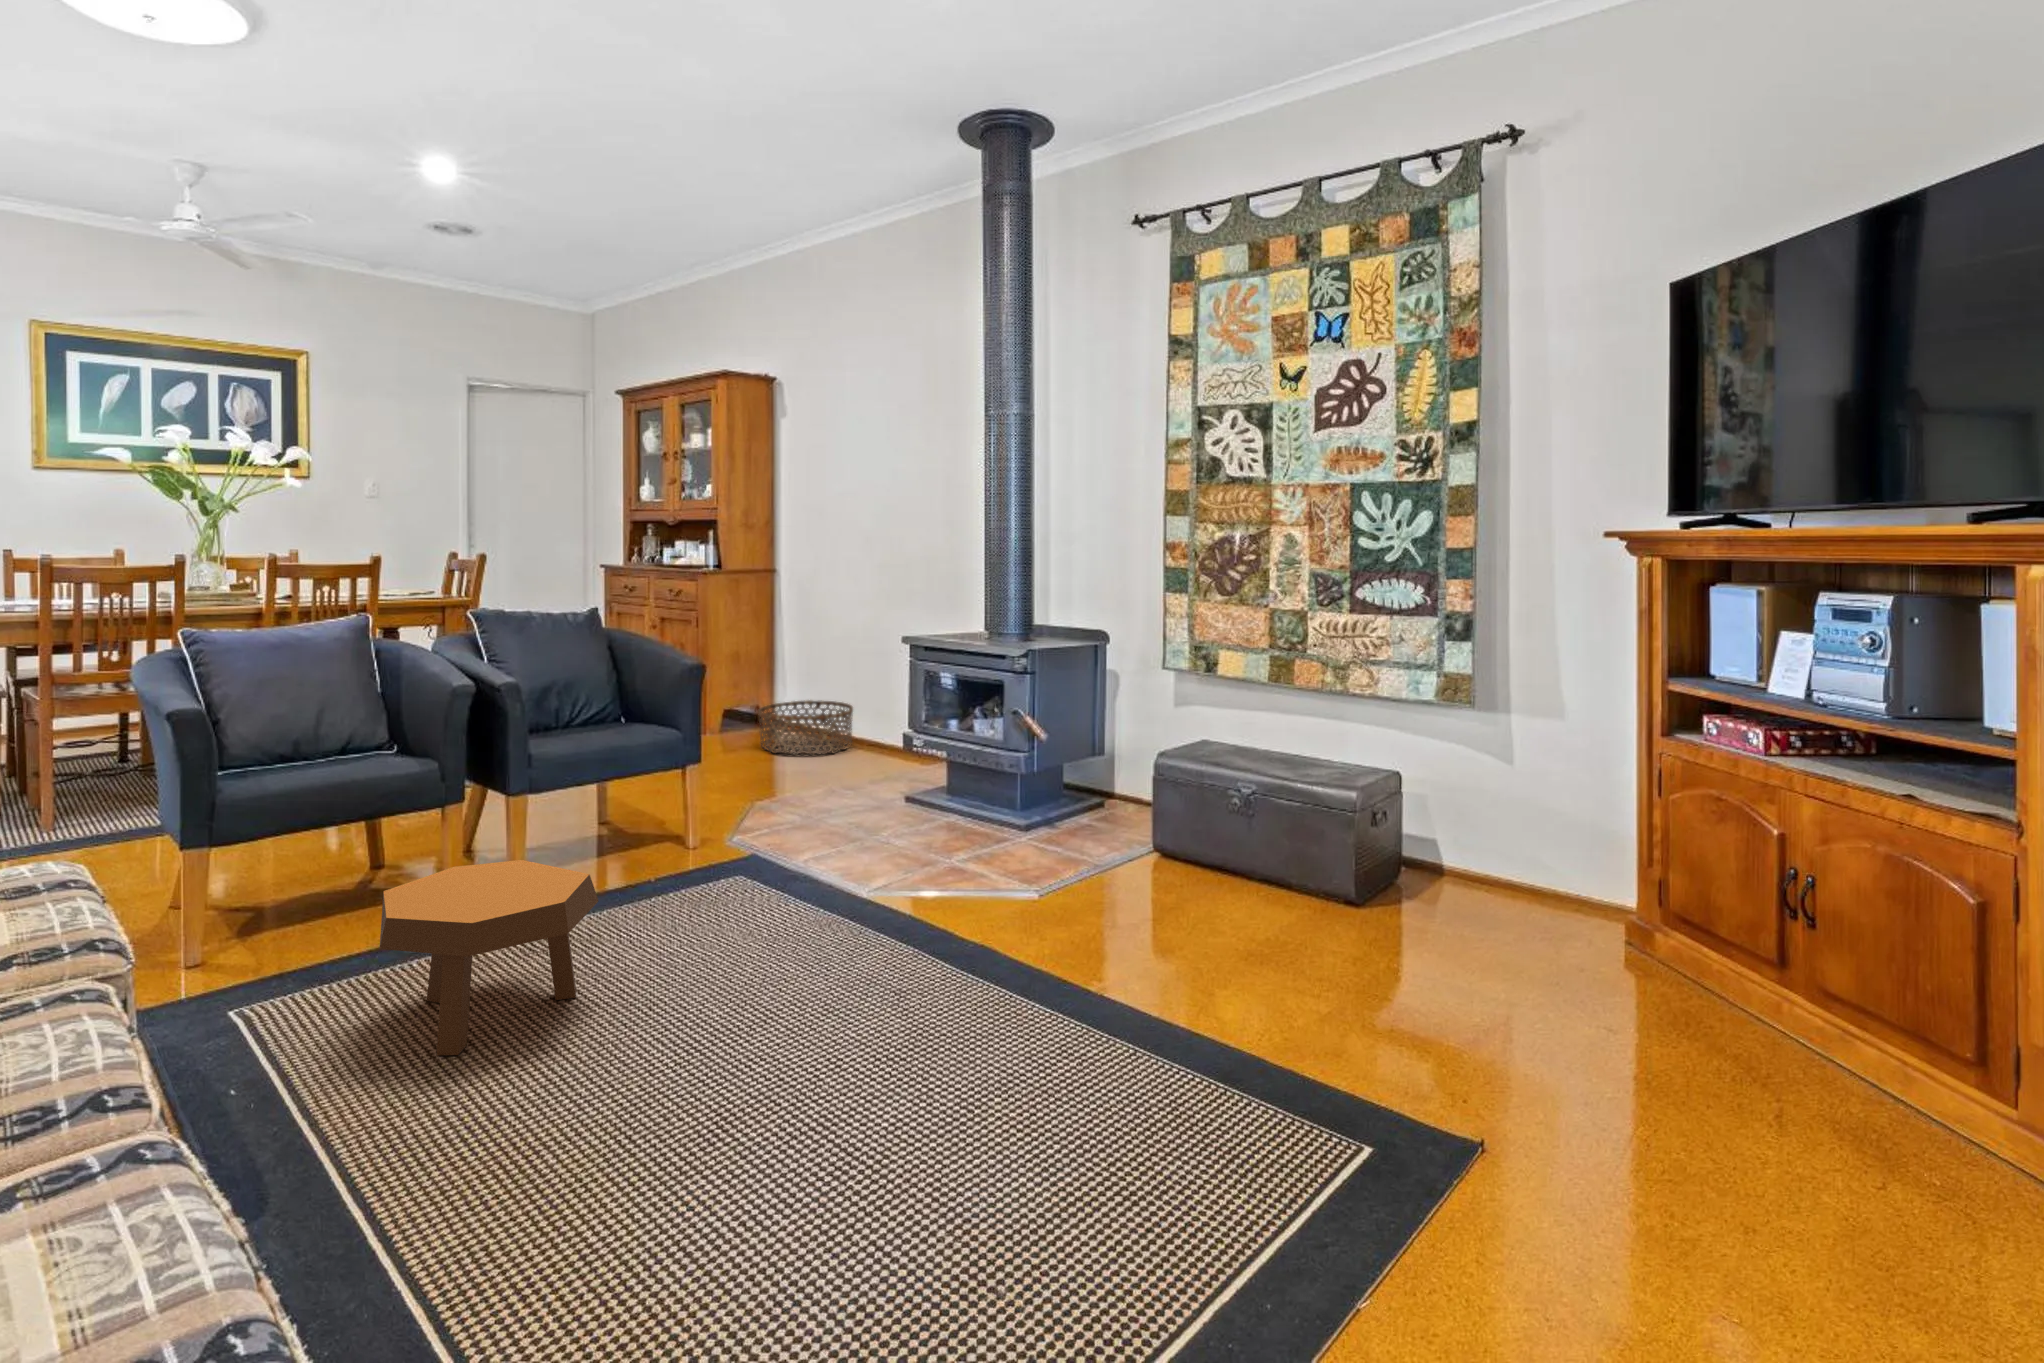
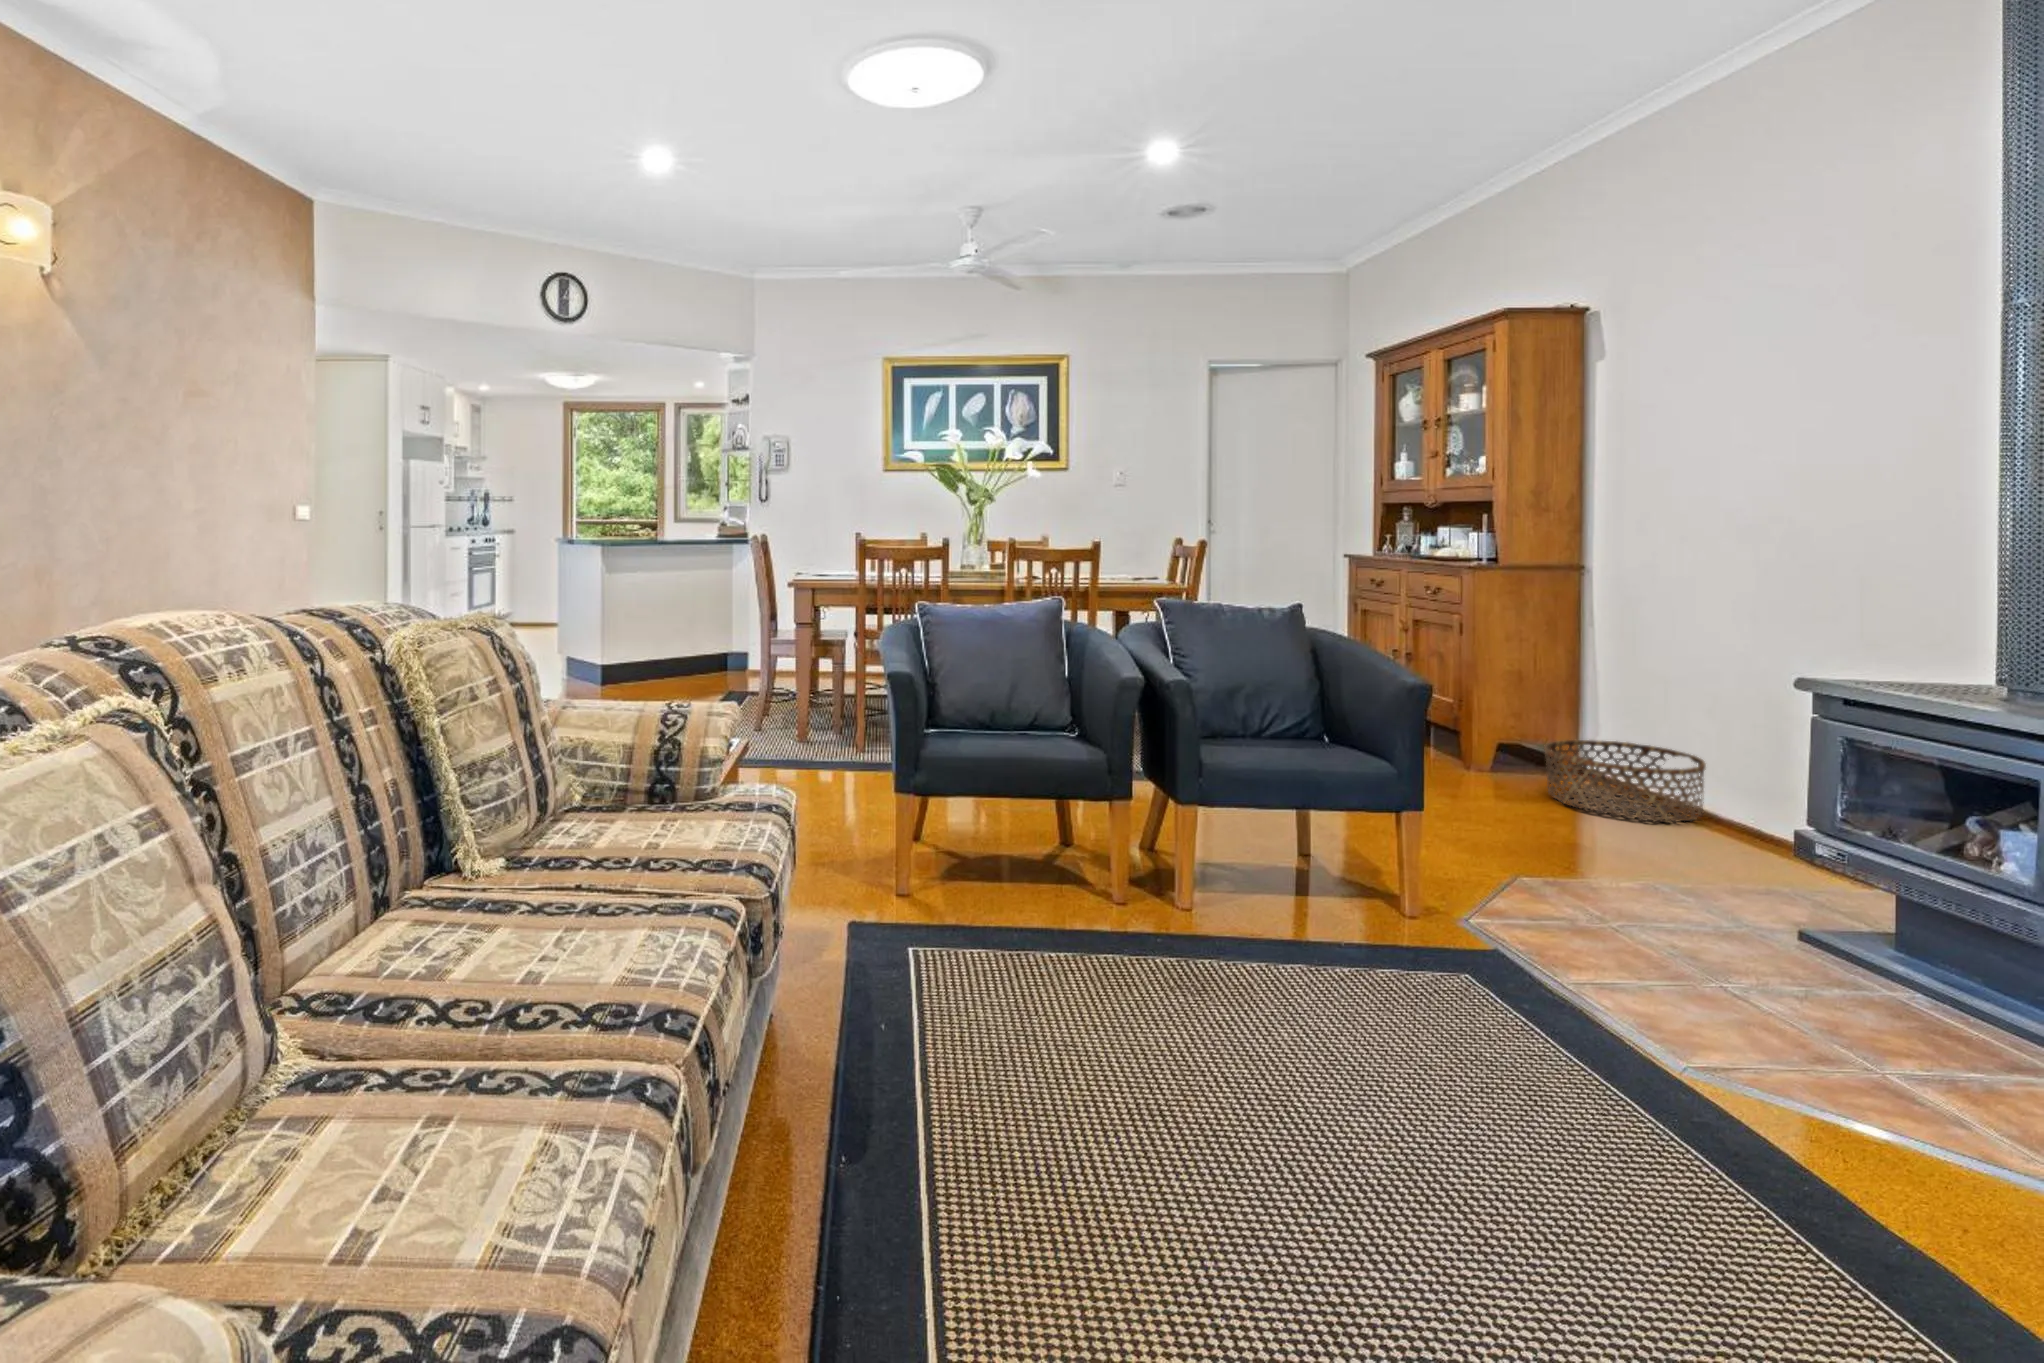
footstool: present [380,860,598,1055] -> none [1008,880,1250,1098]

